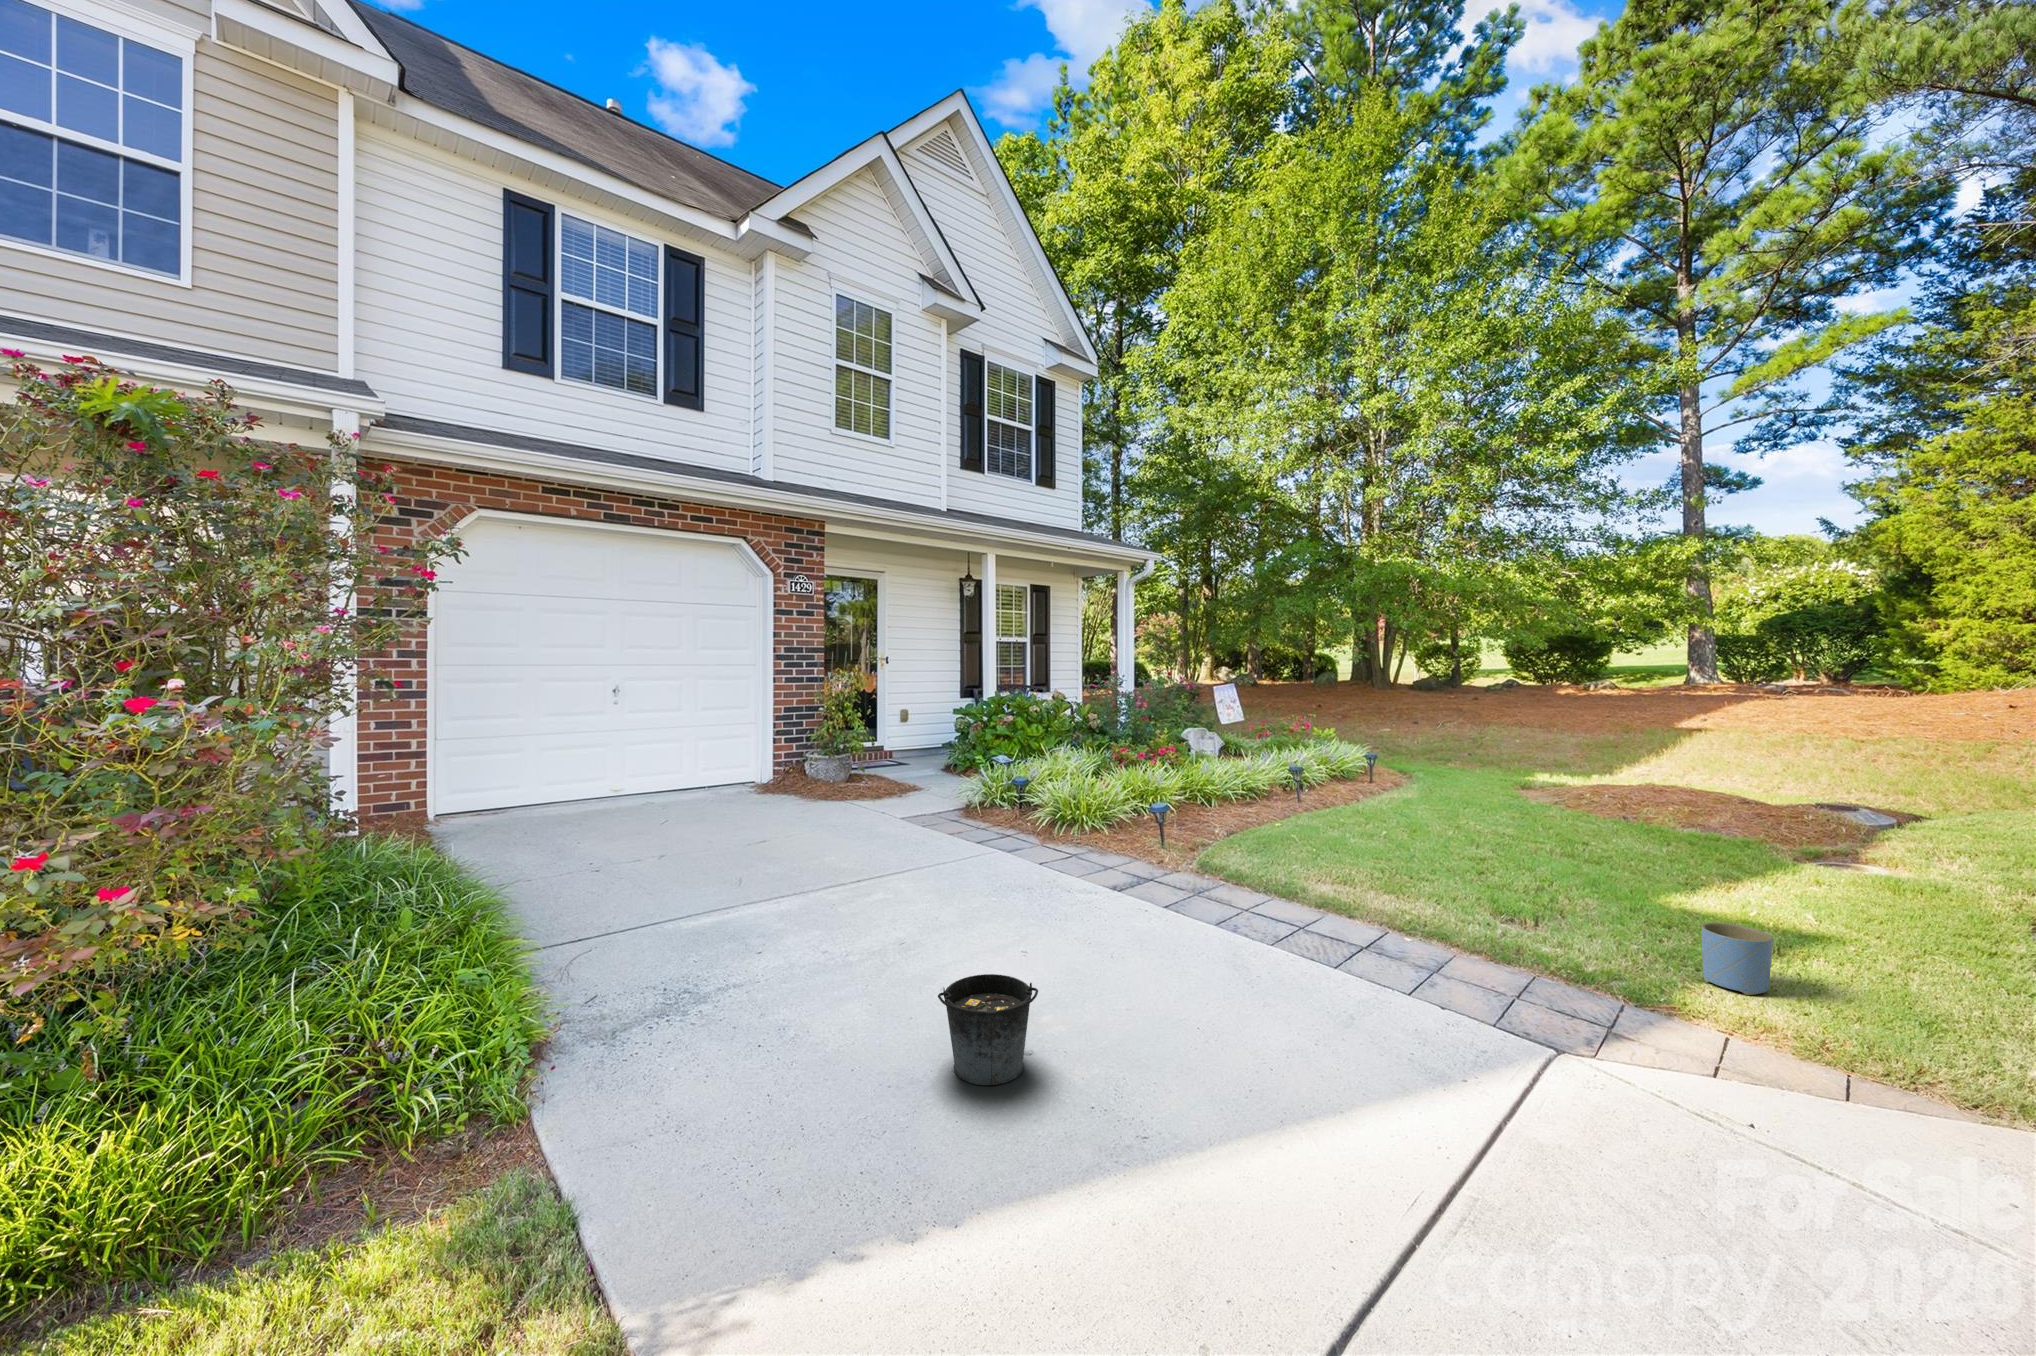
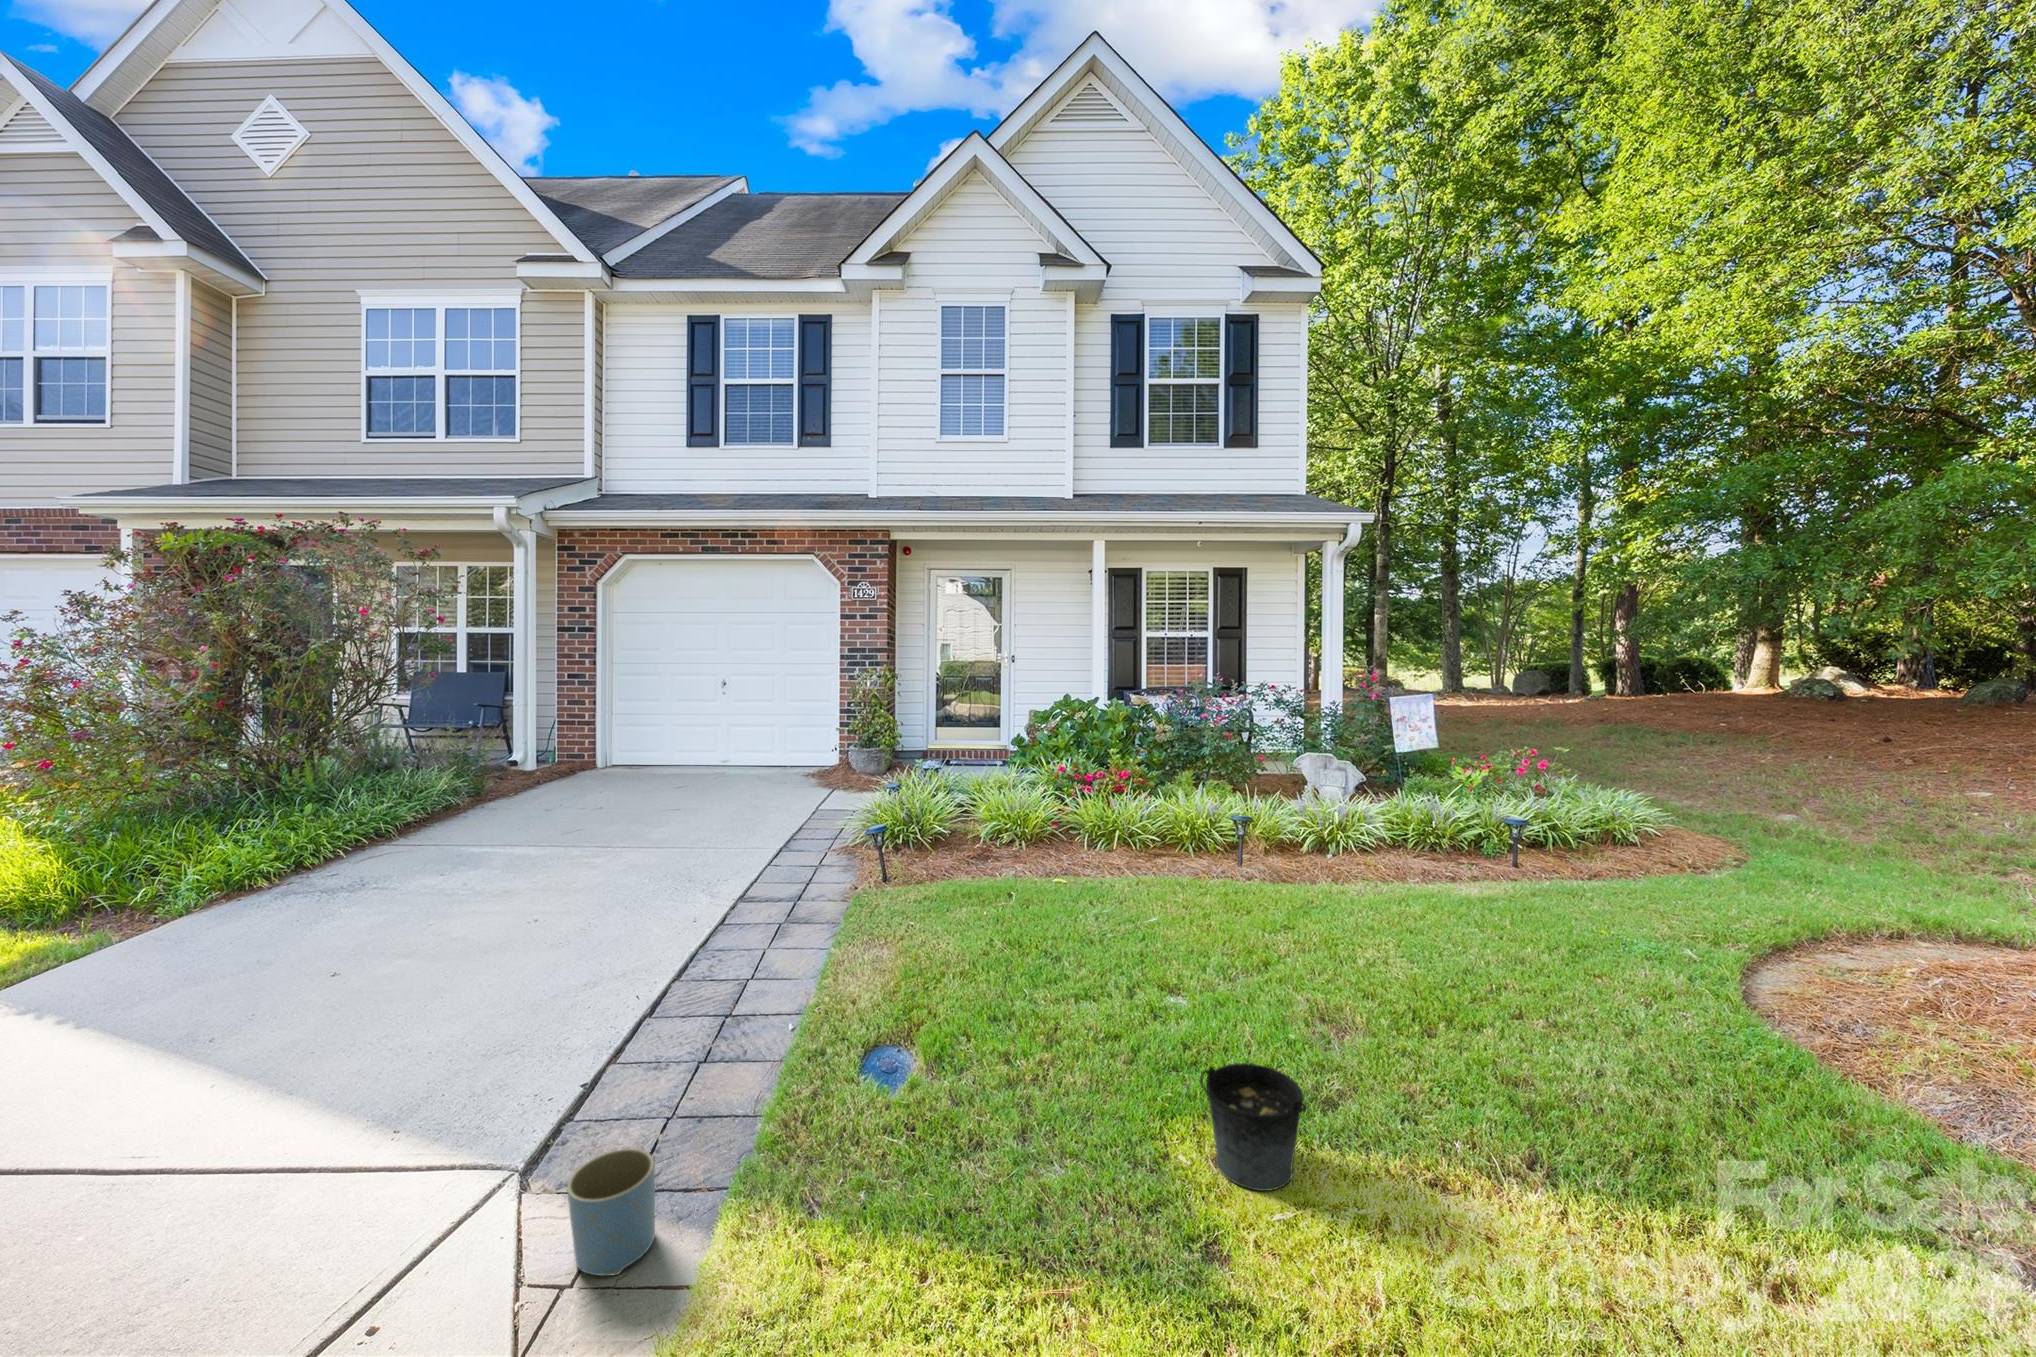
bucket: present [938,974,1038,1085] -> present [1200,1063,1306,1191]

